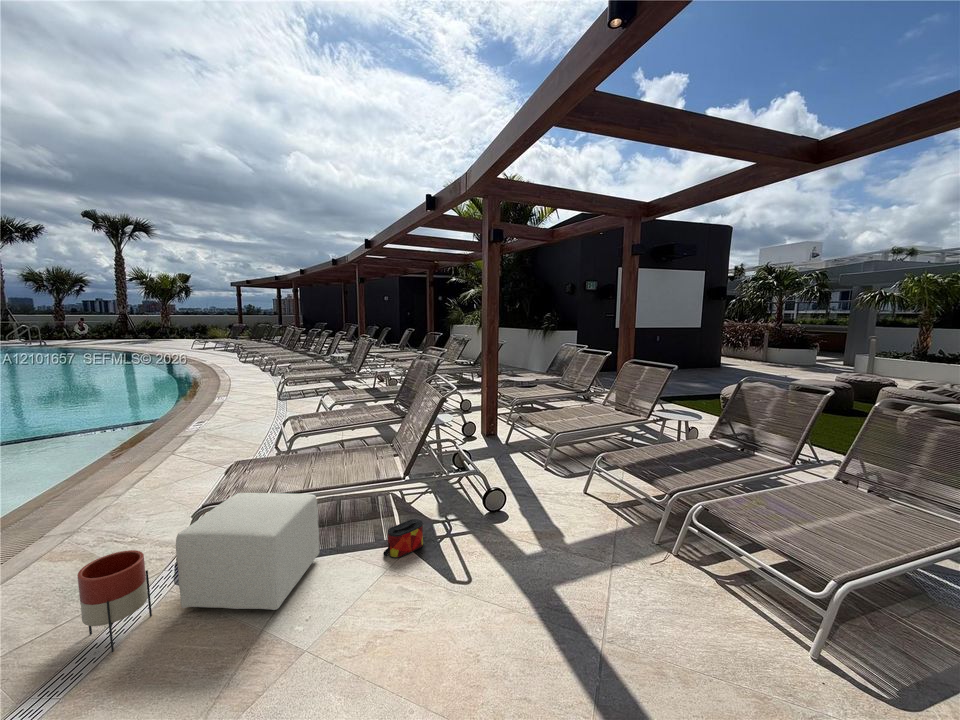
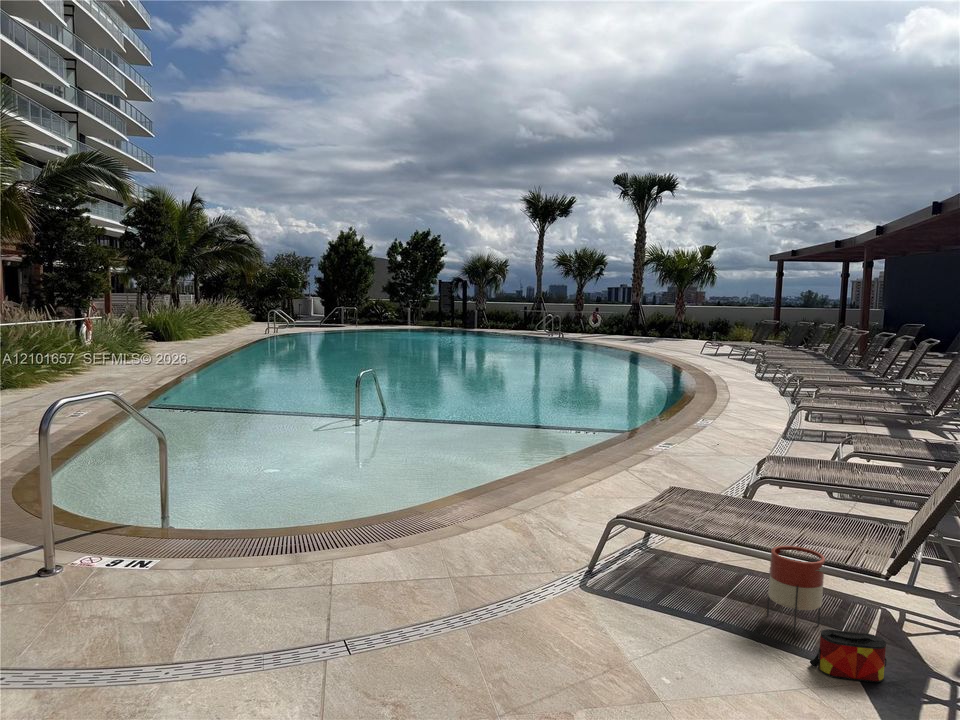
ottoman: present [176,493,319,610] -> none [575,513,730,648]
planter: present [77,550,152,652] -> present [767,546,825,638]

